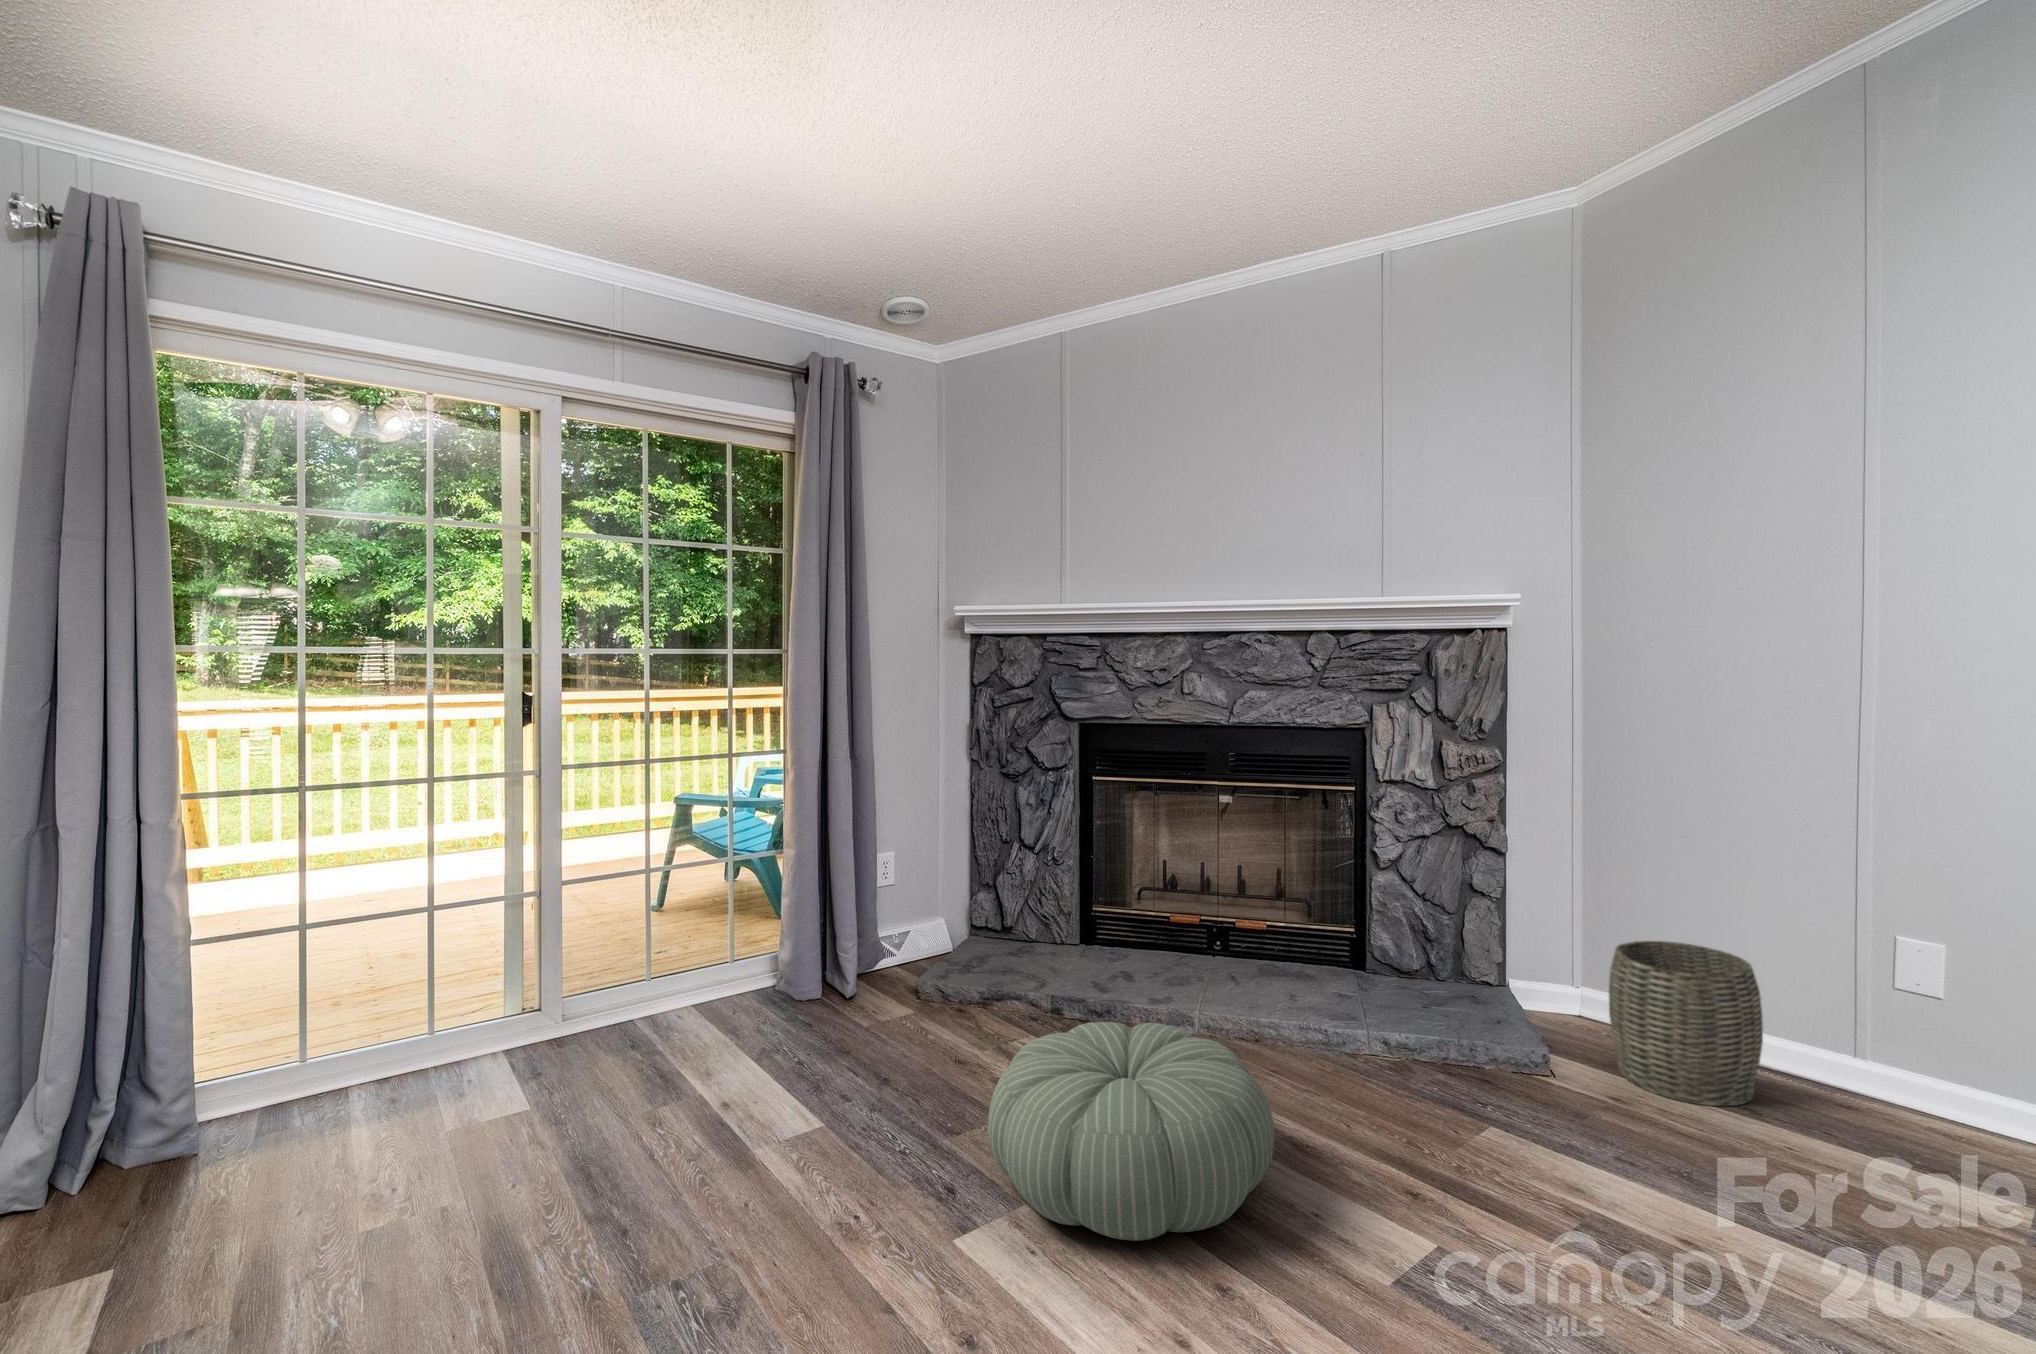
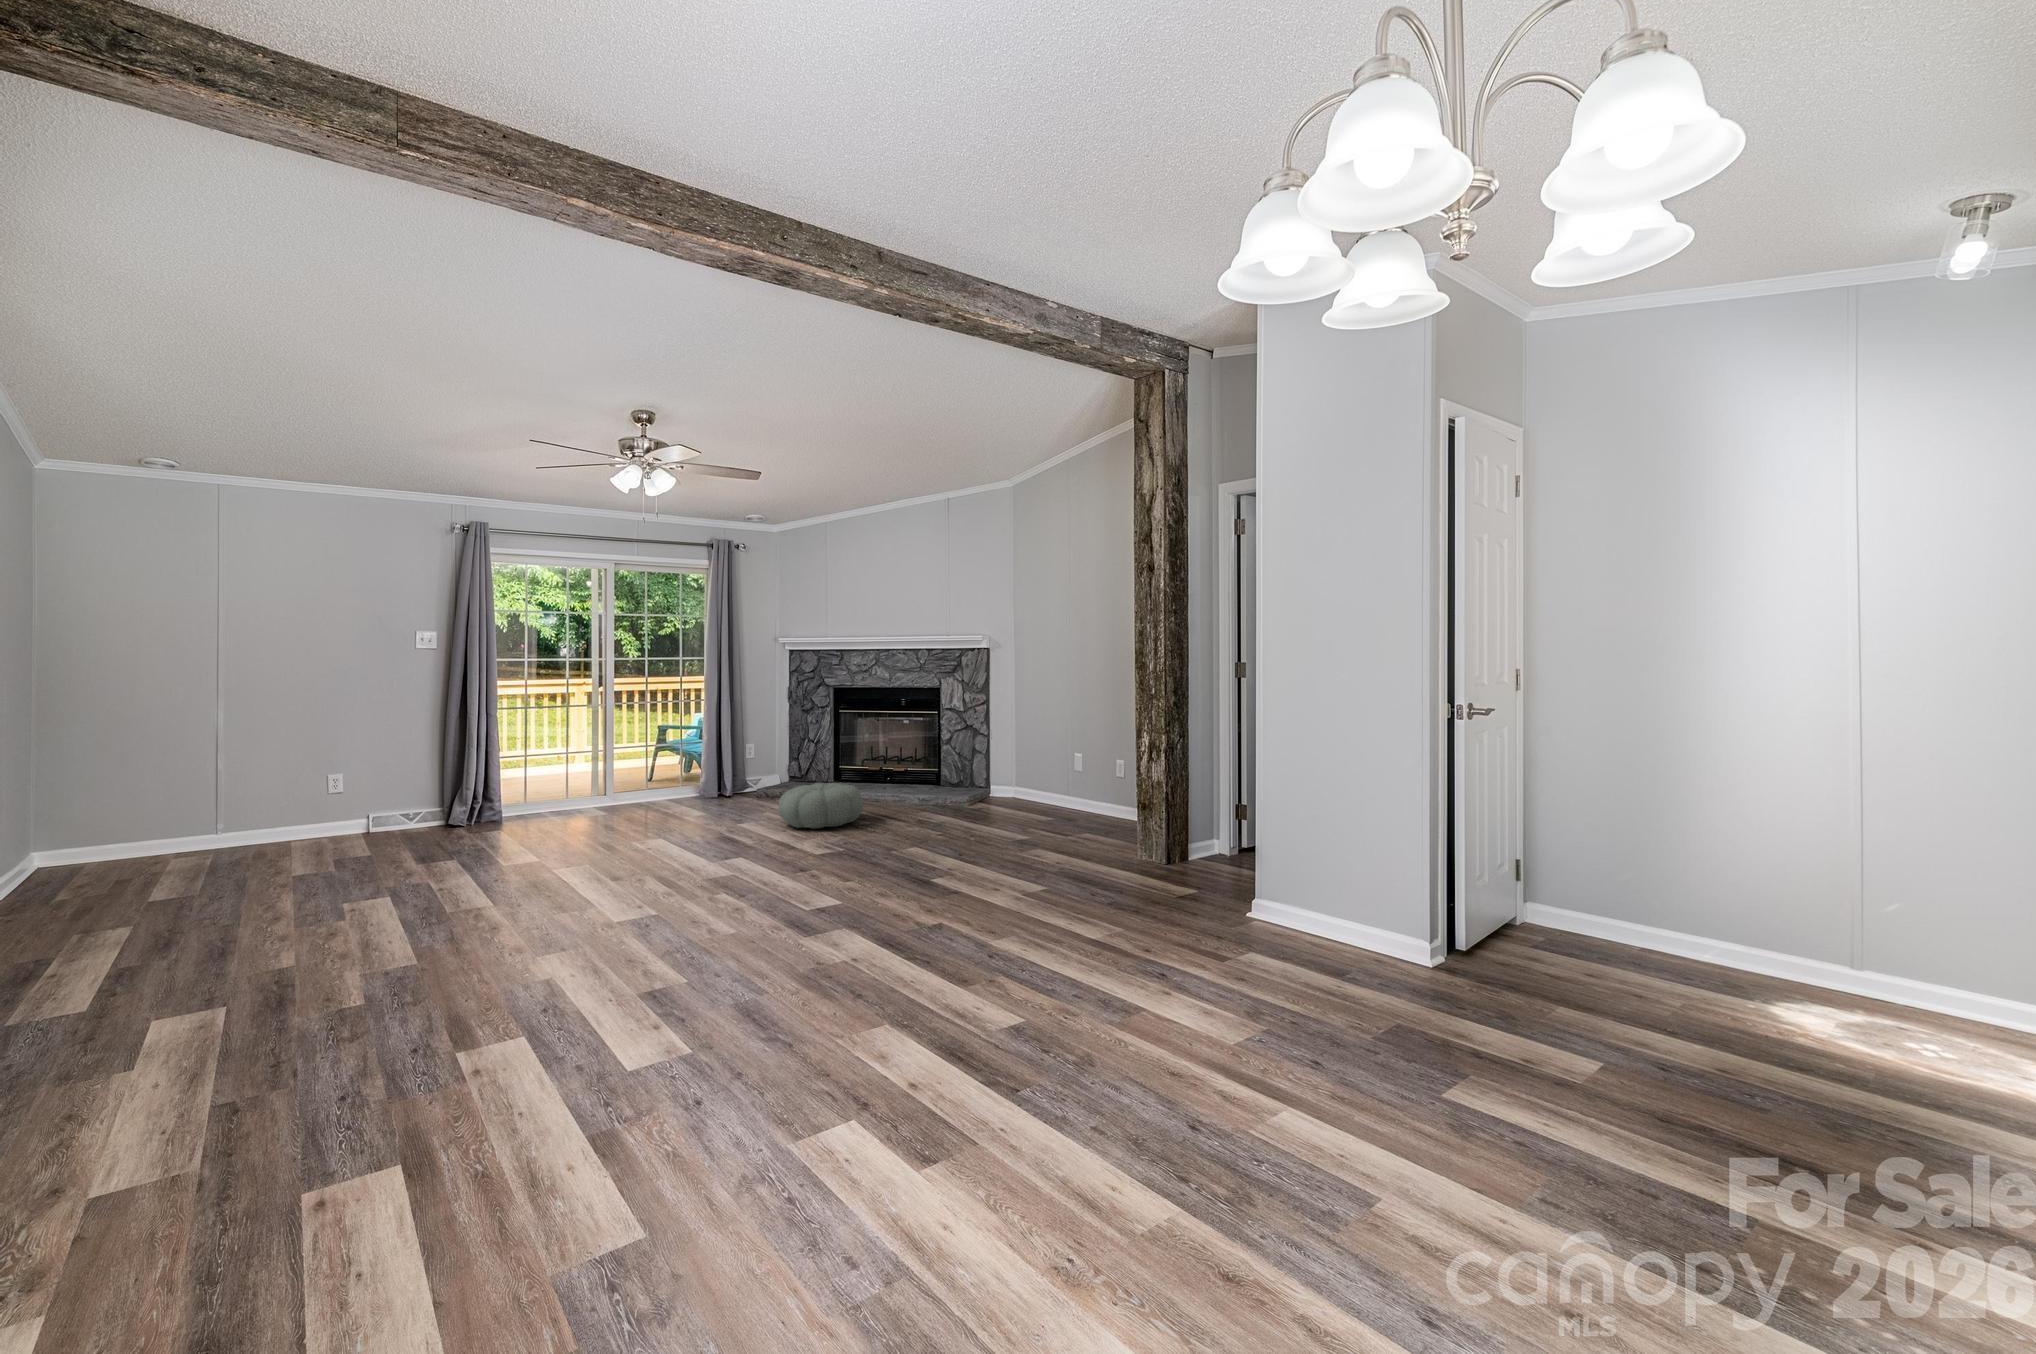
woven basket: present [1609,941,1763,1106] -> none [997,760,1037,806]

